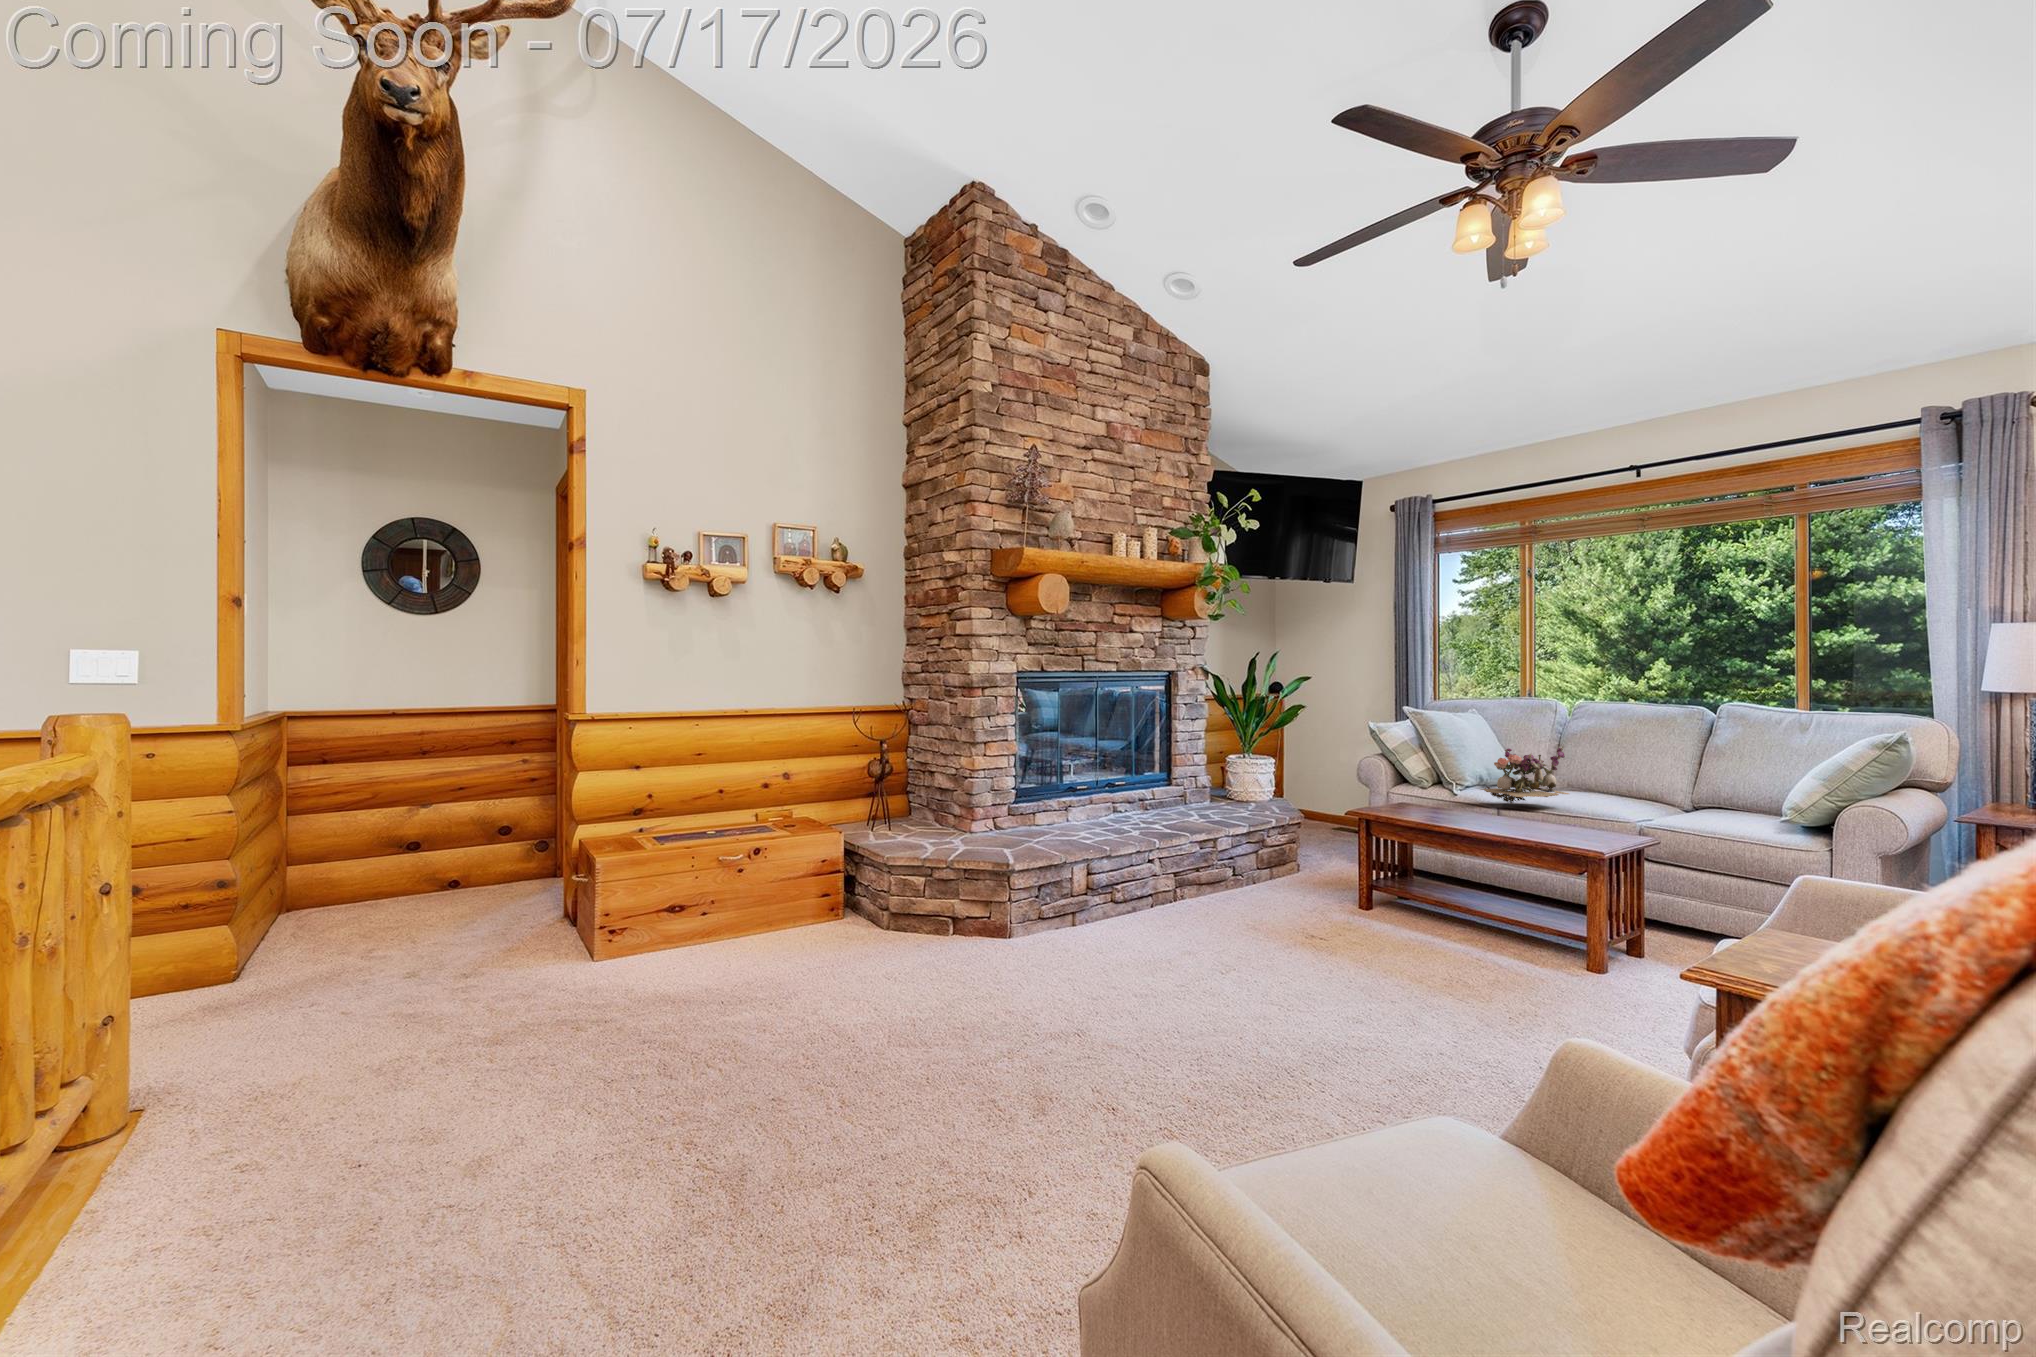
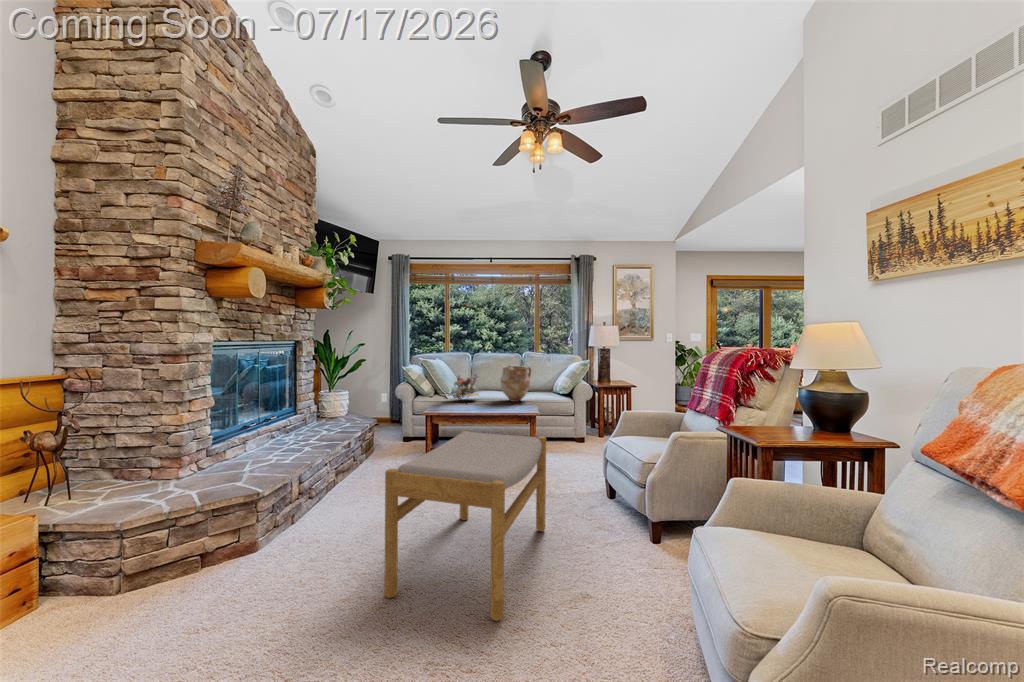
vase: none [1601,732,1705,824] -> present [500,365,531,402]
footstool: none [1048,834,1398,1107] -> present [384,430,546,621]

